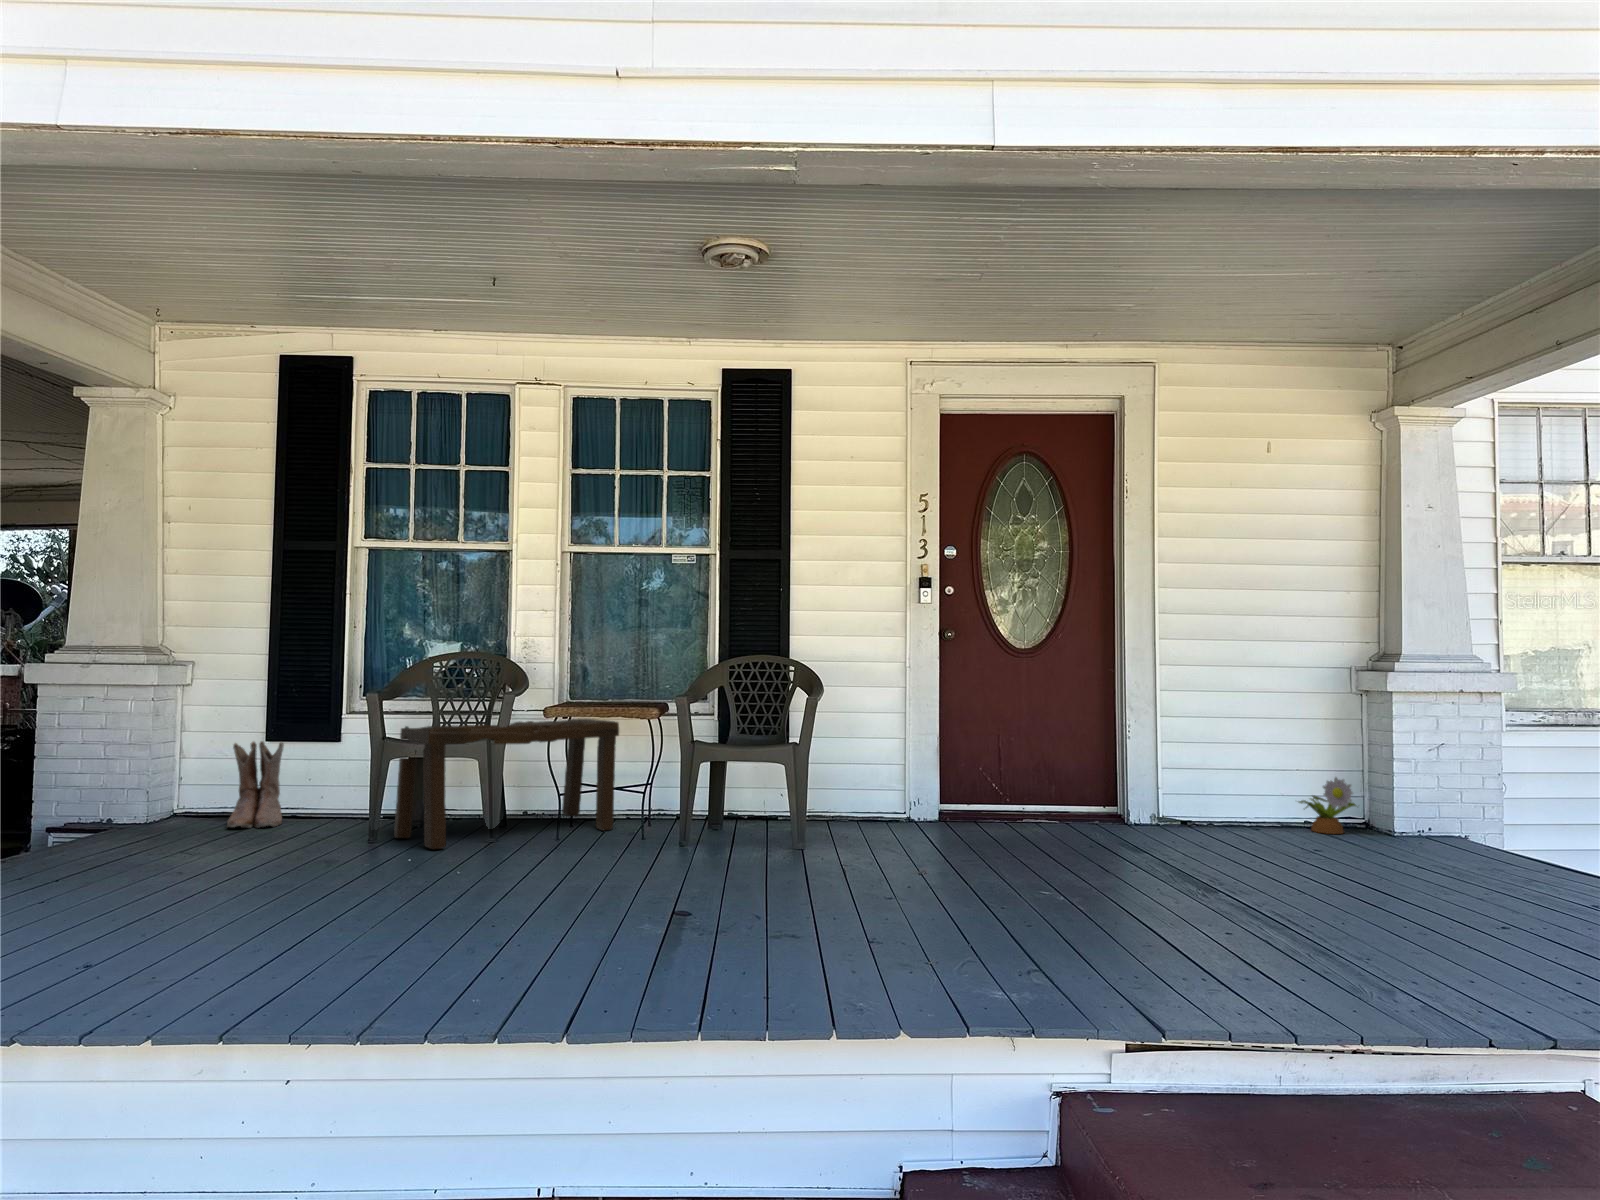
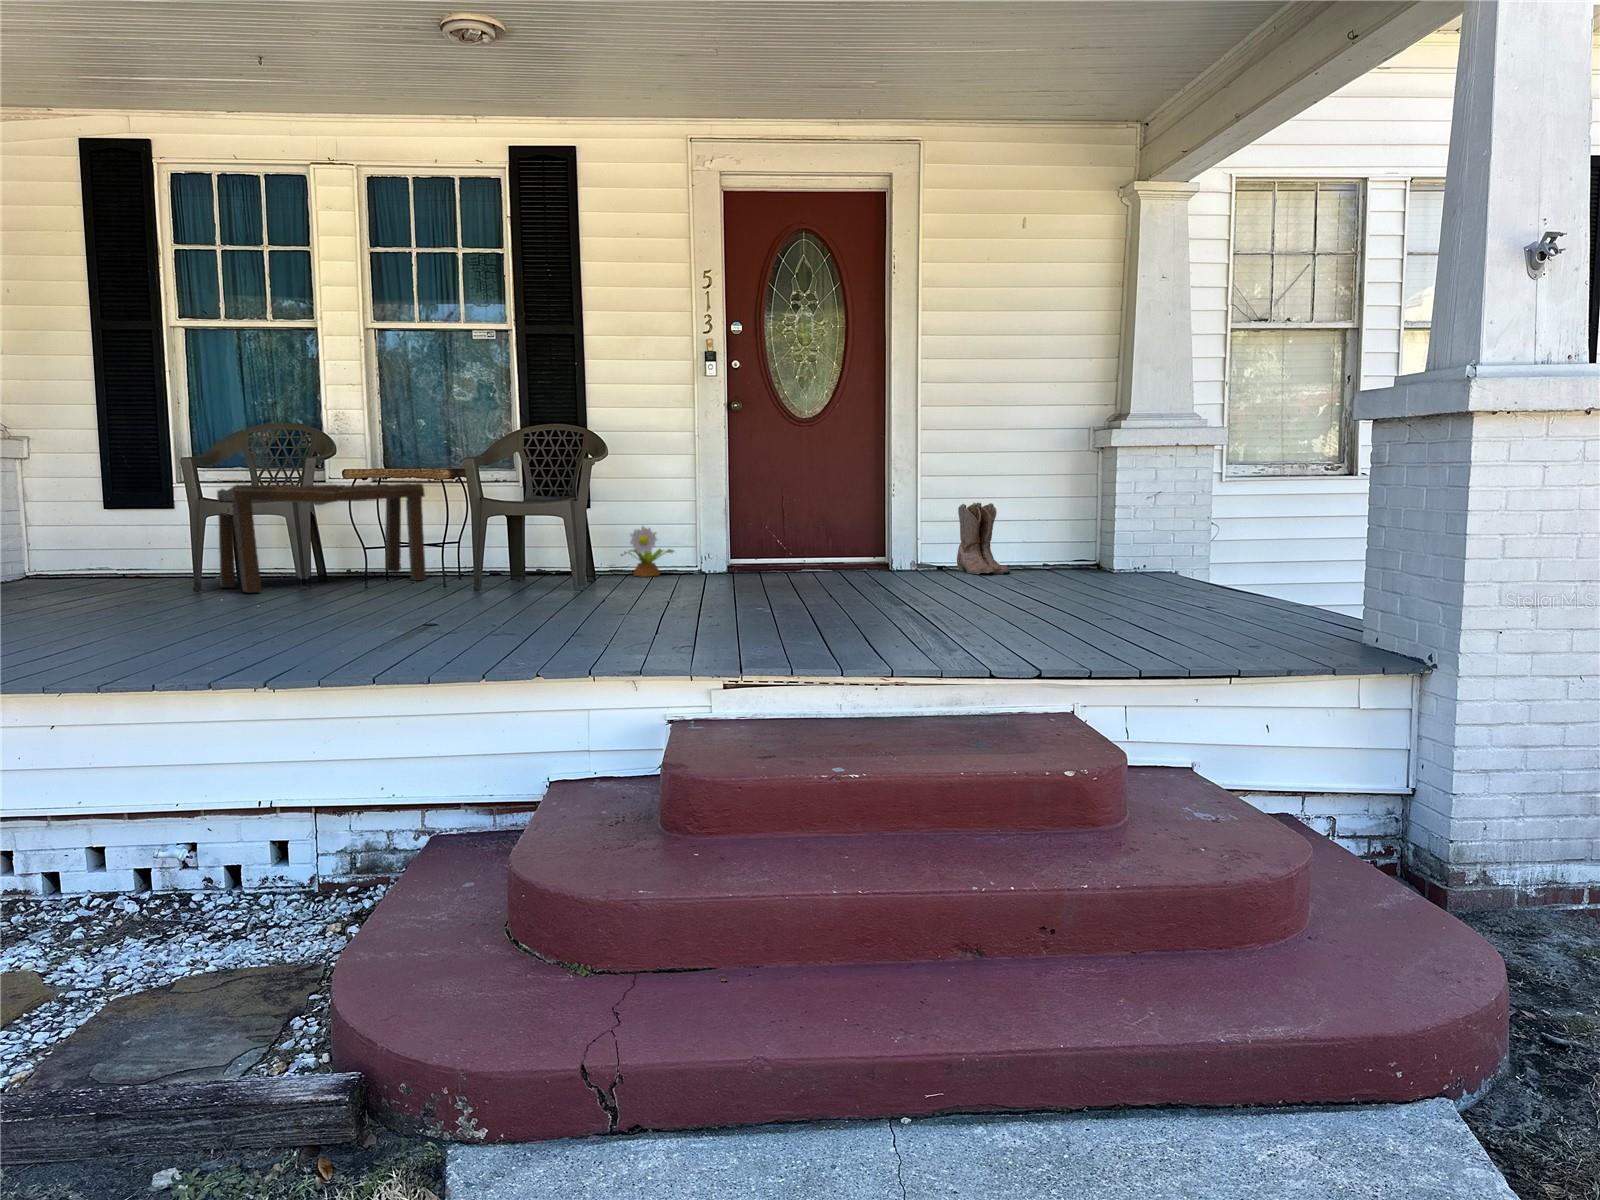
boots: present [227,741,284,828] -> present [957,502,1010,574]
decorative plant: present [1299,777,1356,834] -> present [621,526,674,577]

